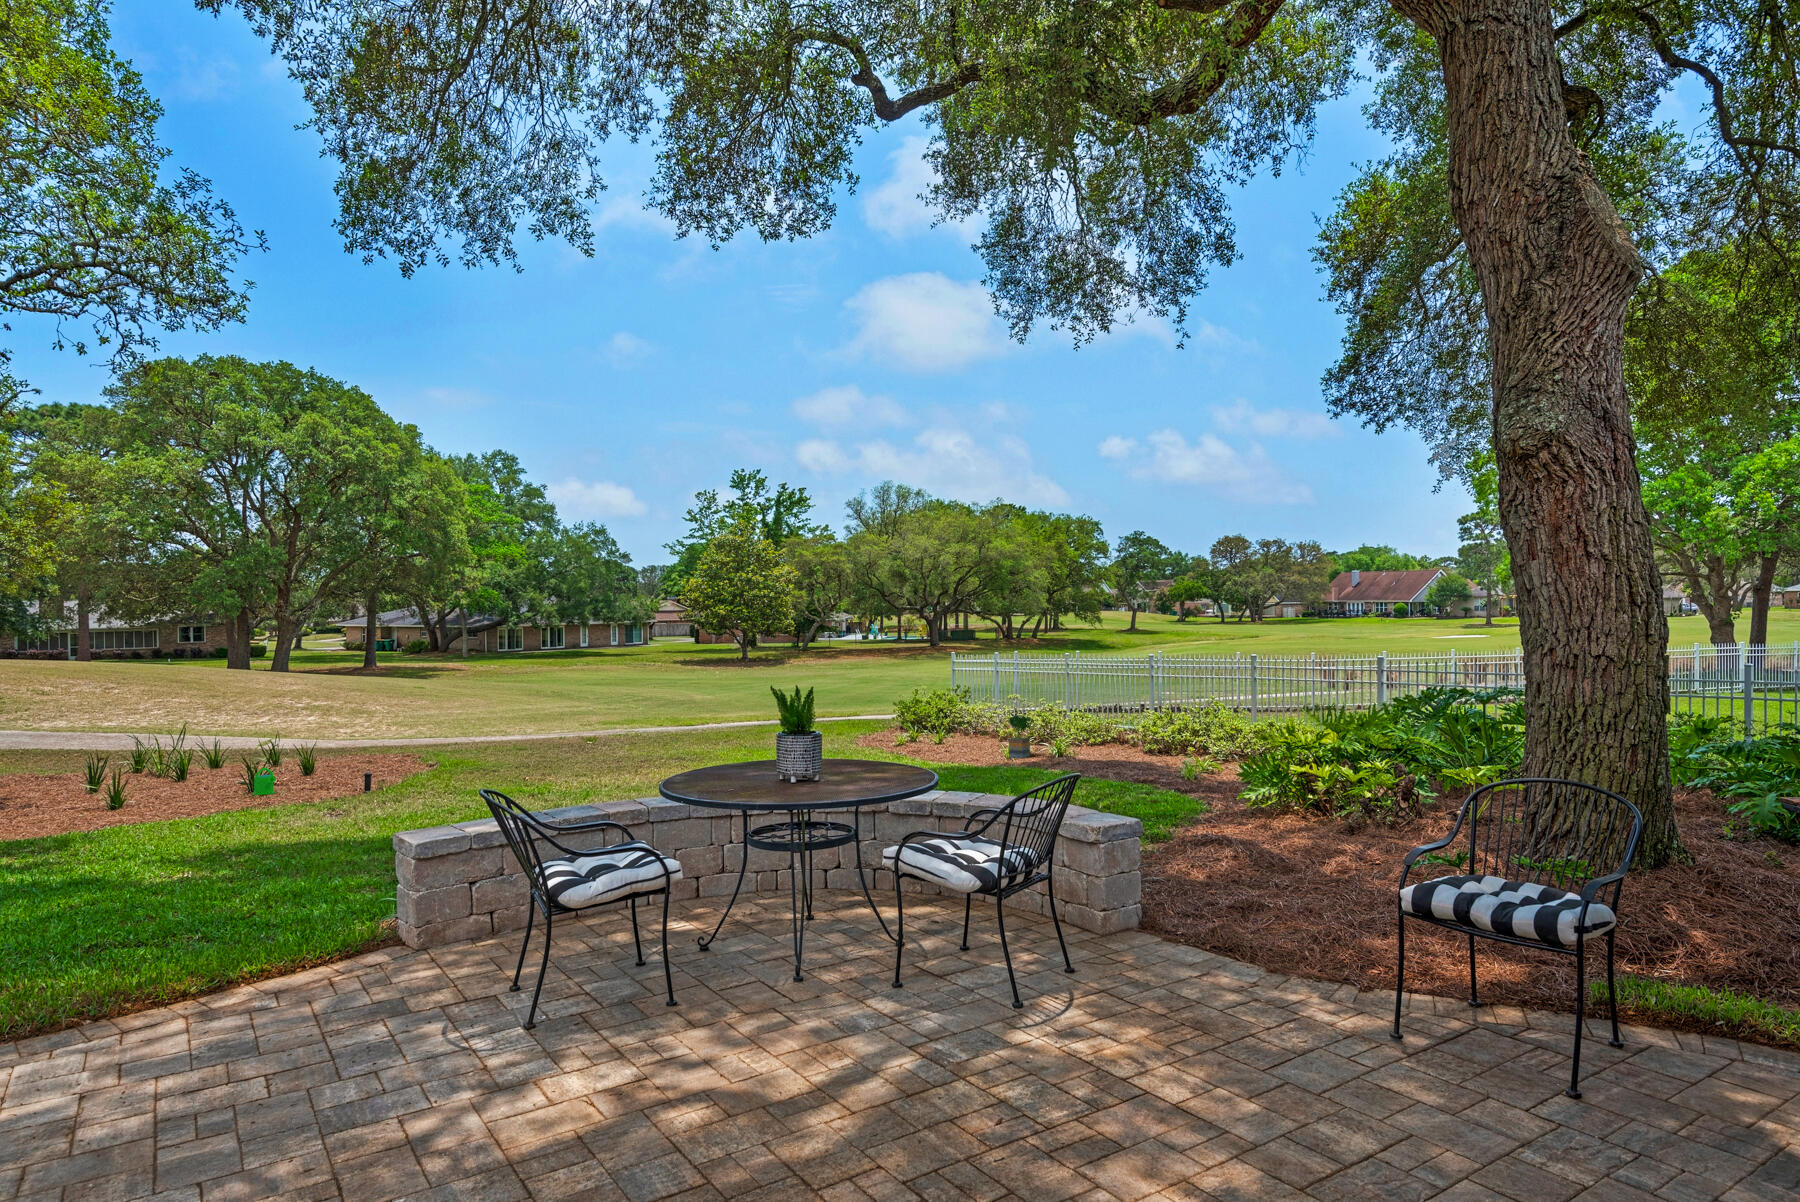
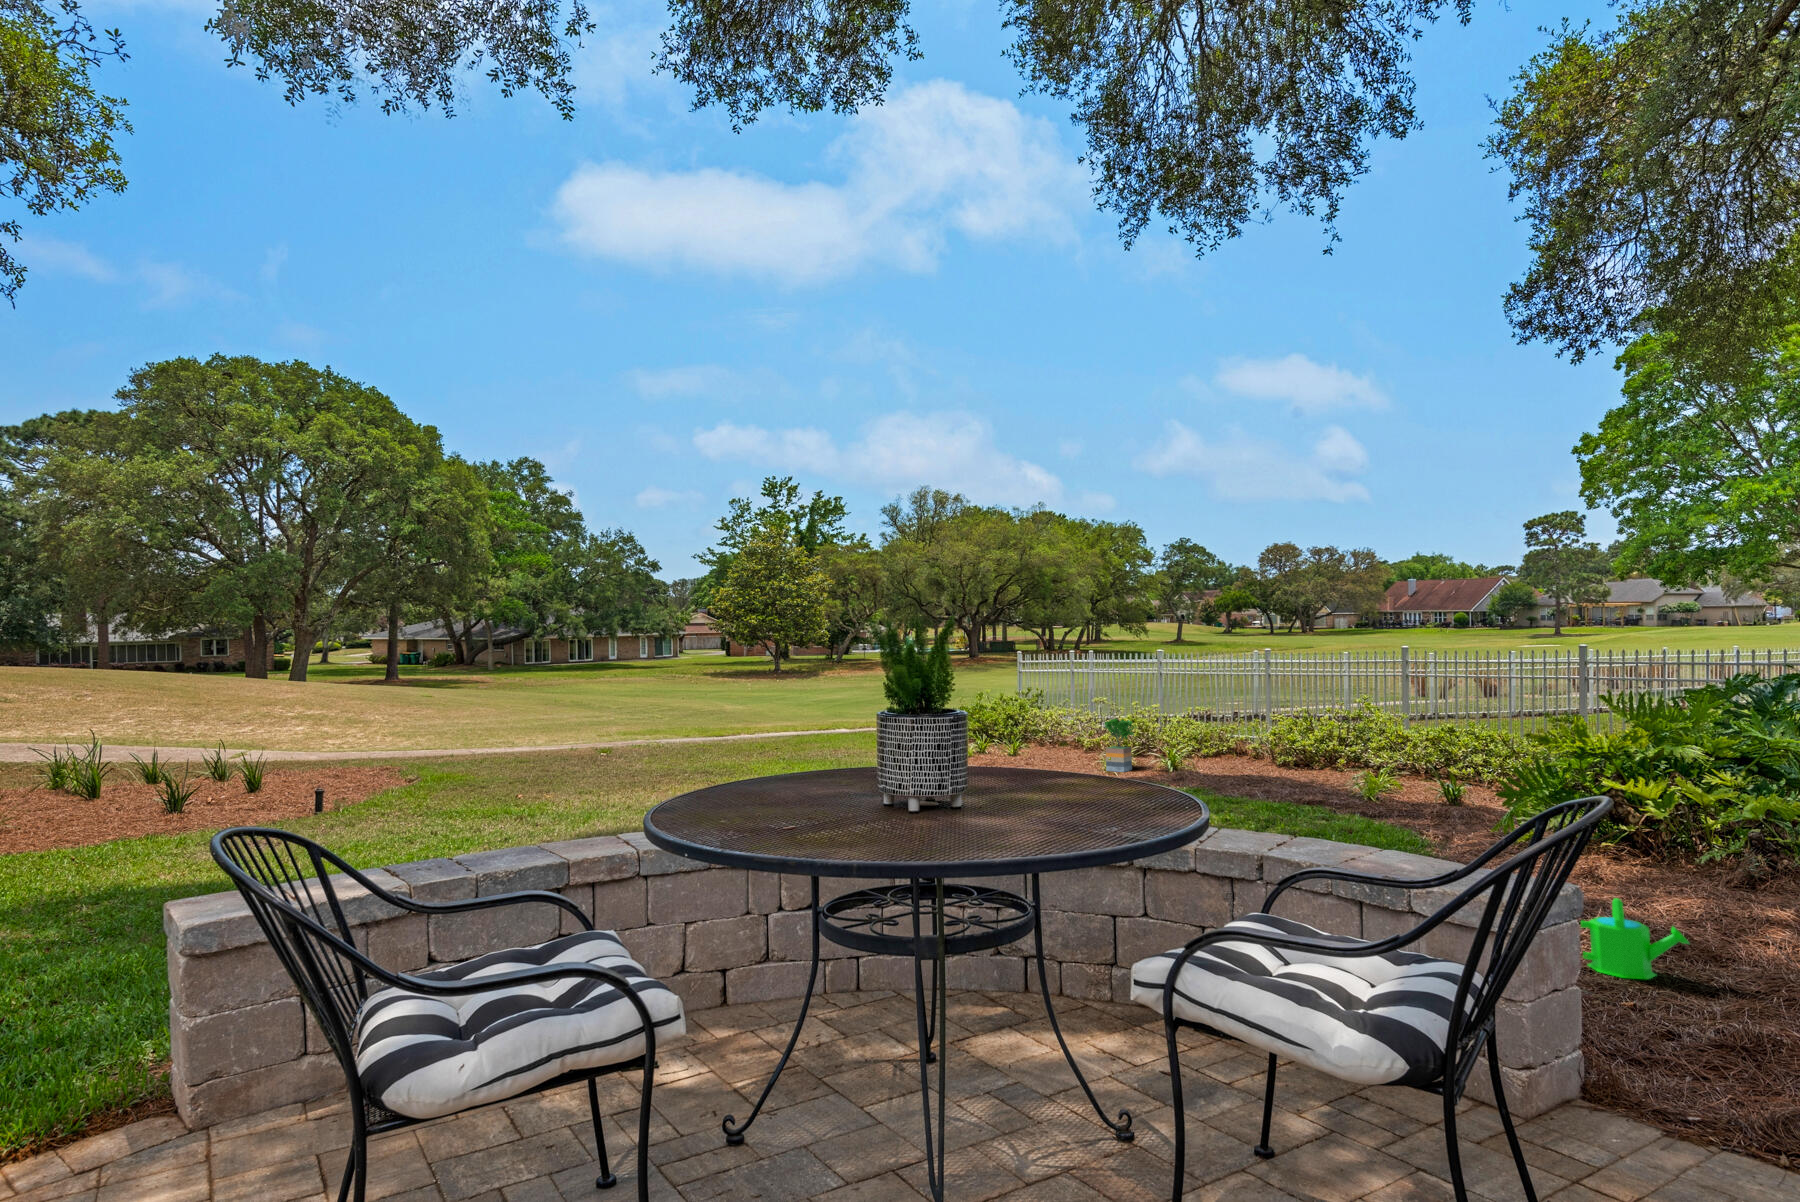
watering can: present [253,767,276,795] -> present [1581,898,1689,979]

